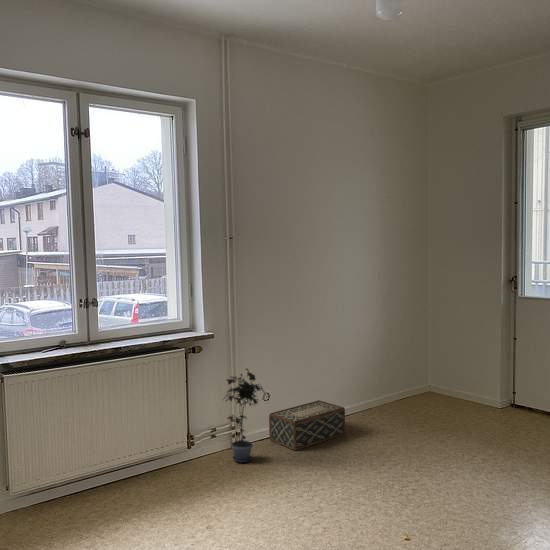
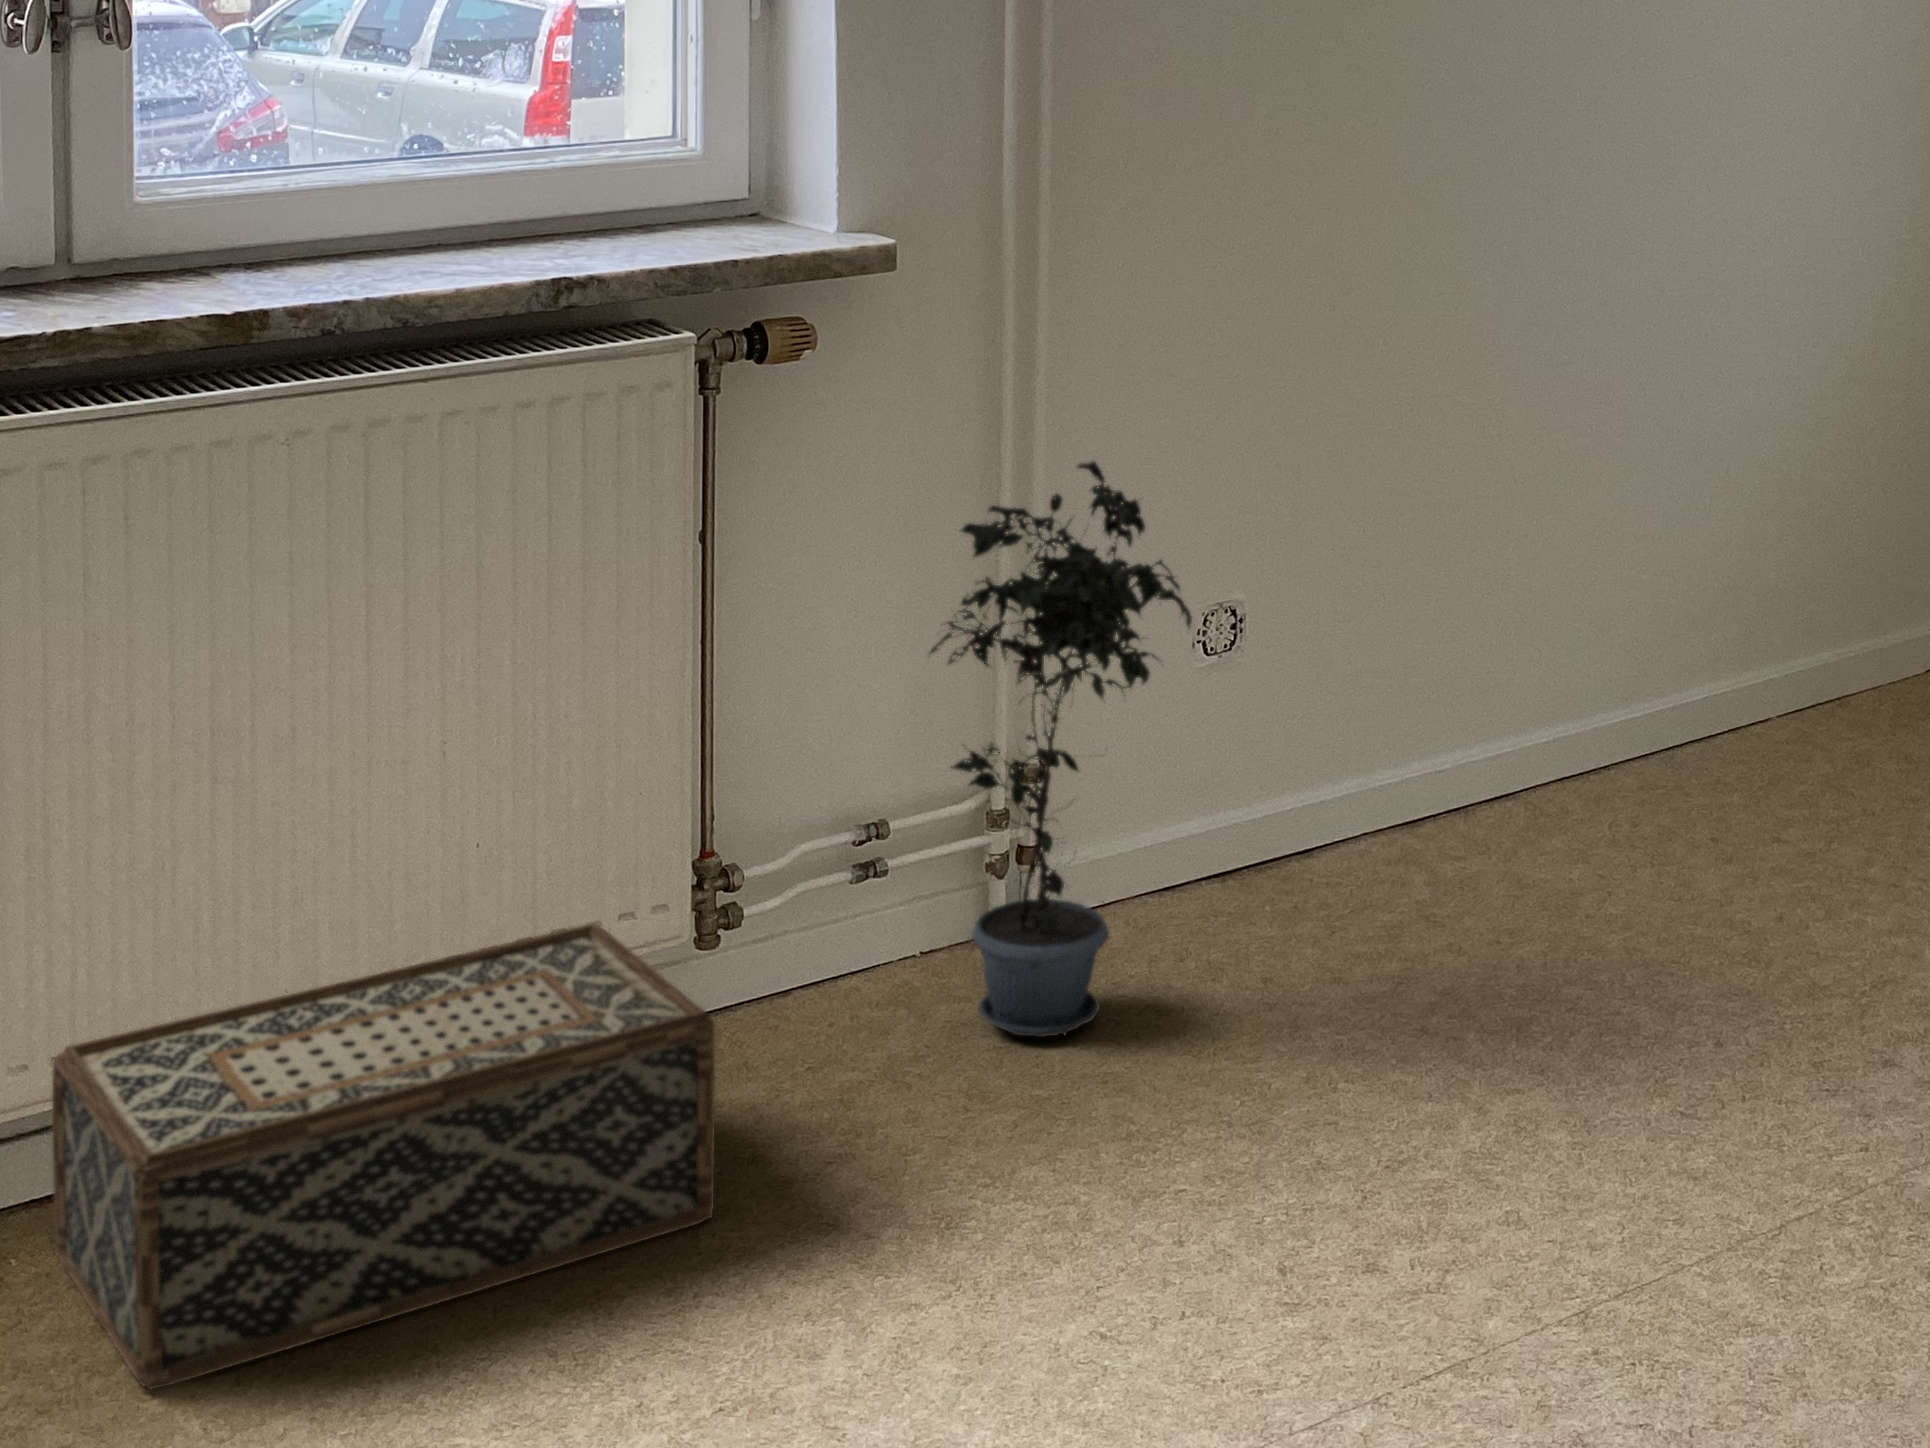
woven basket: present [269,400,345,450] -> present [52,924,715,1389]

